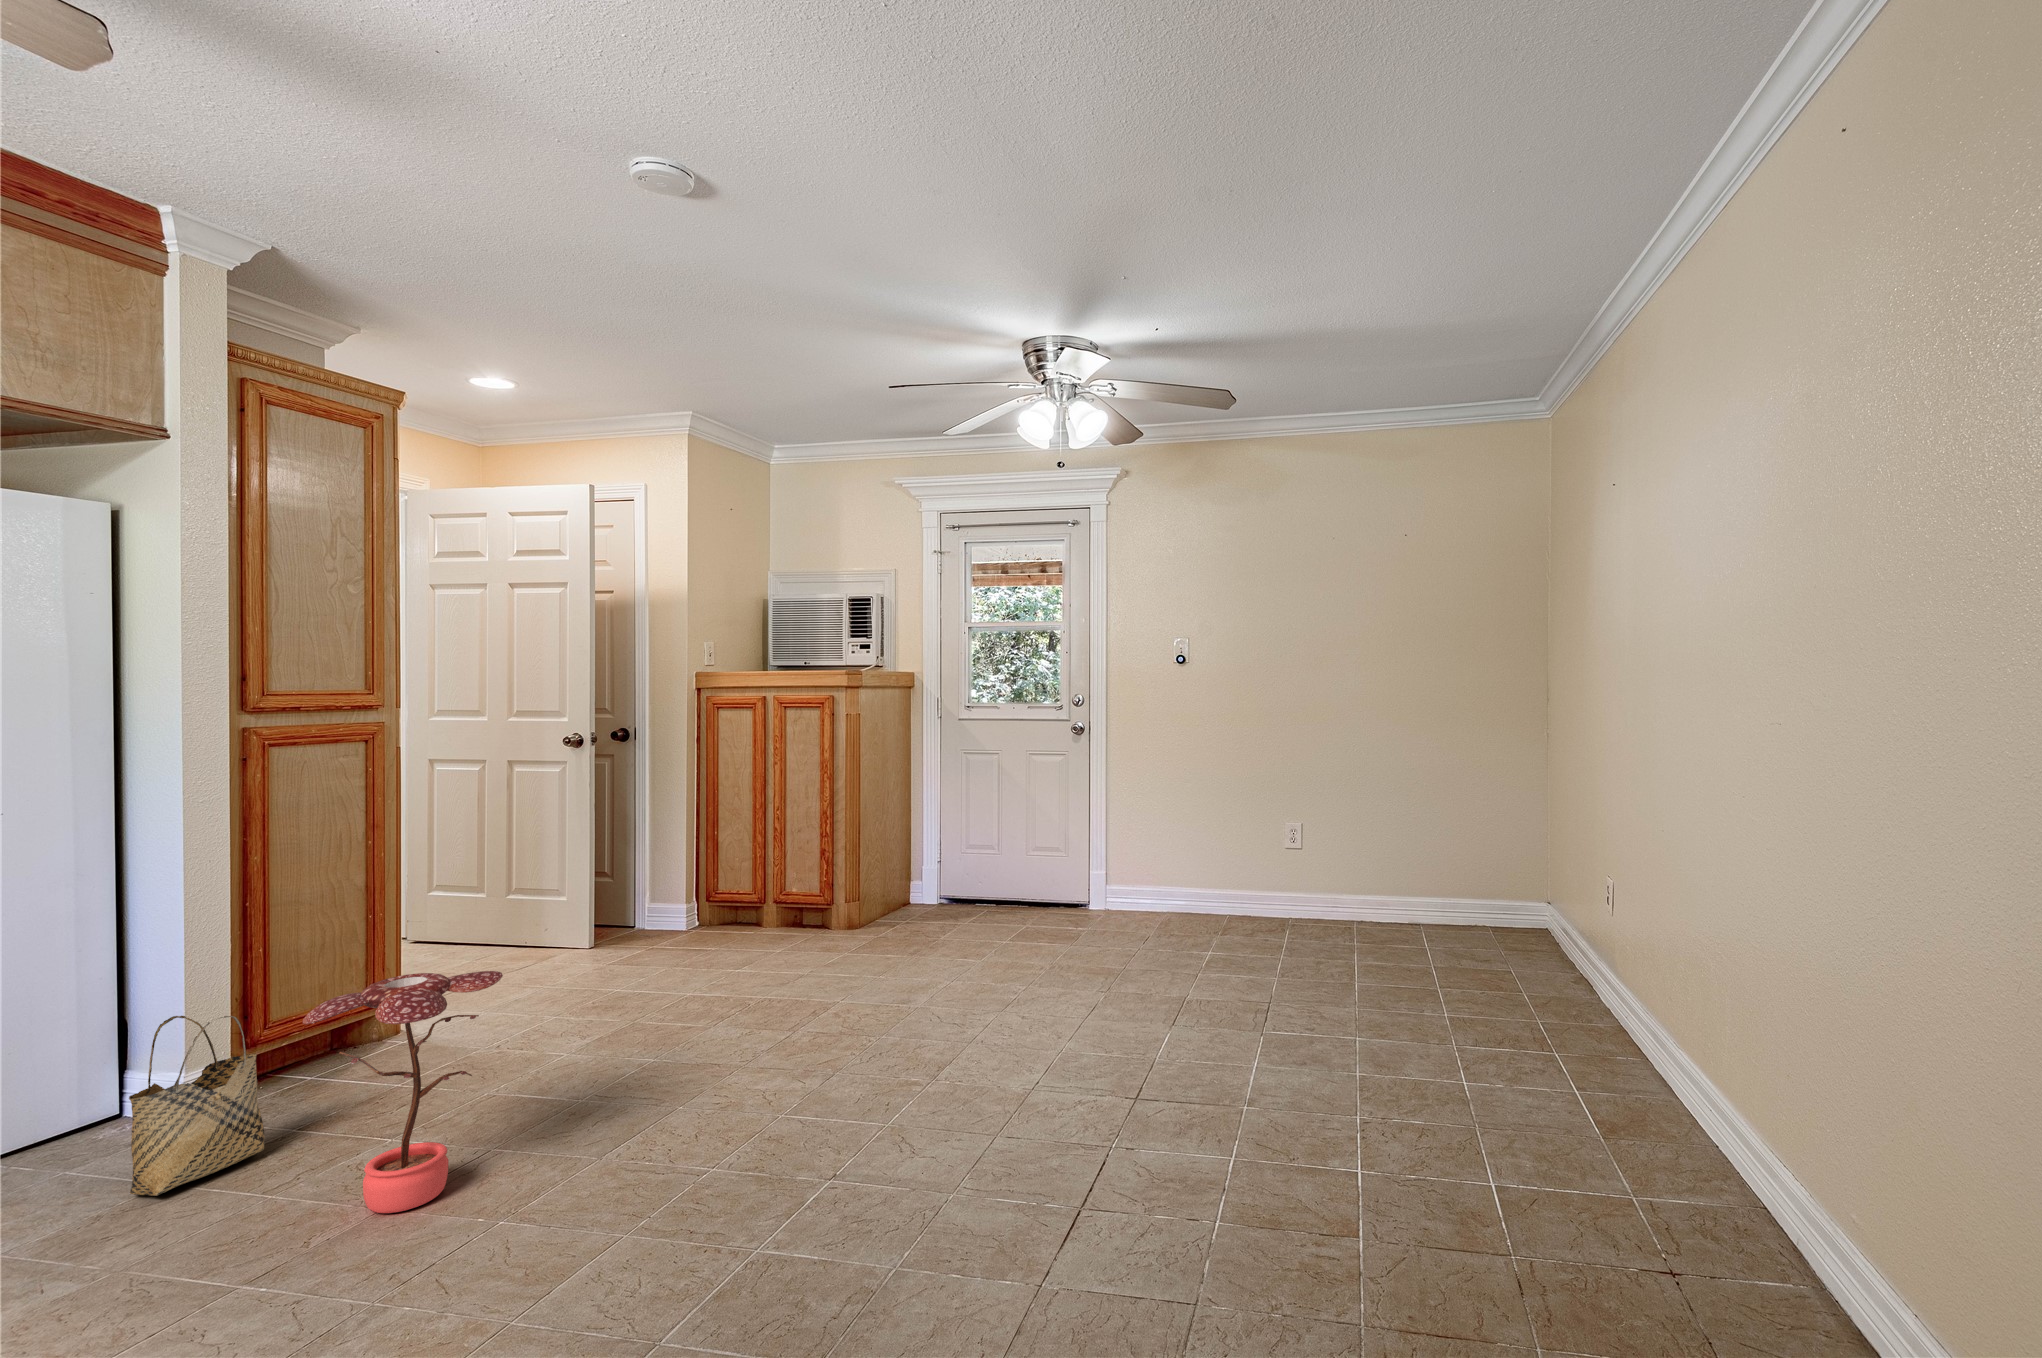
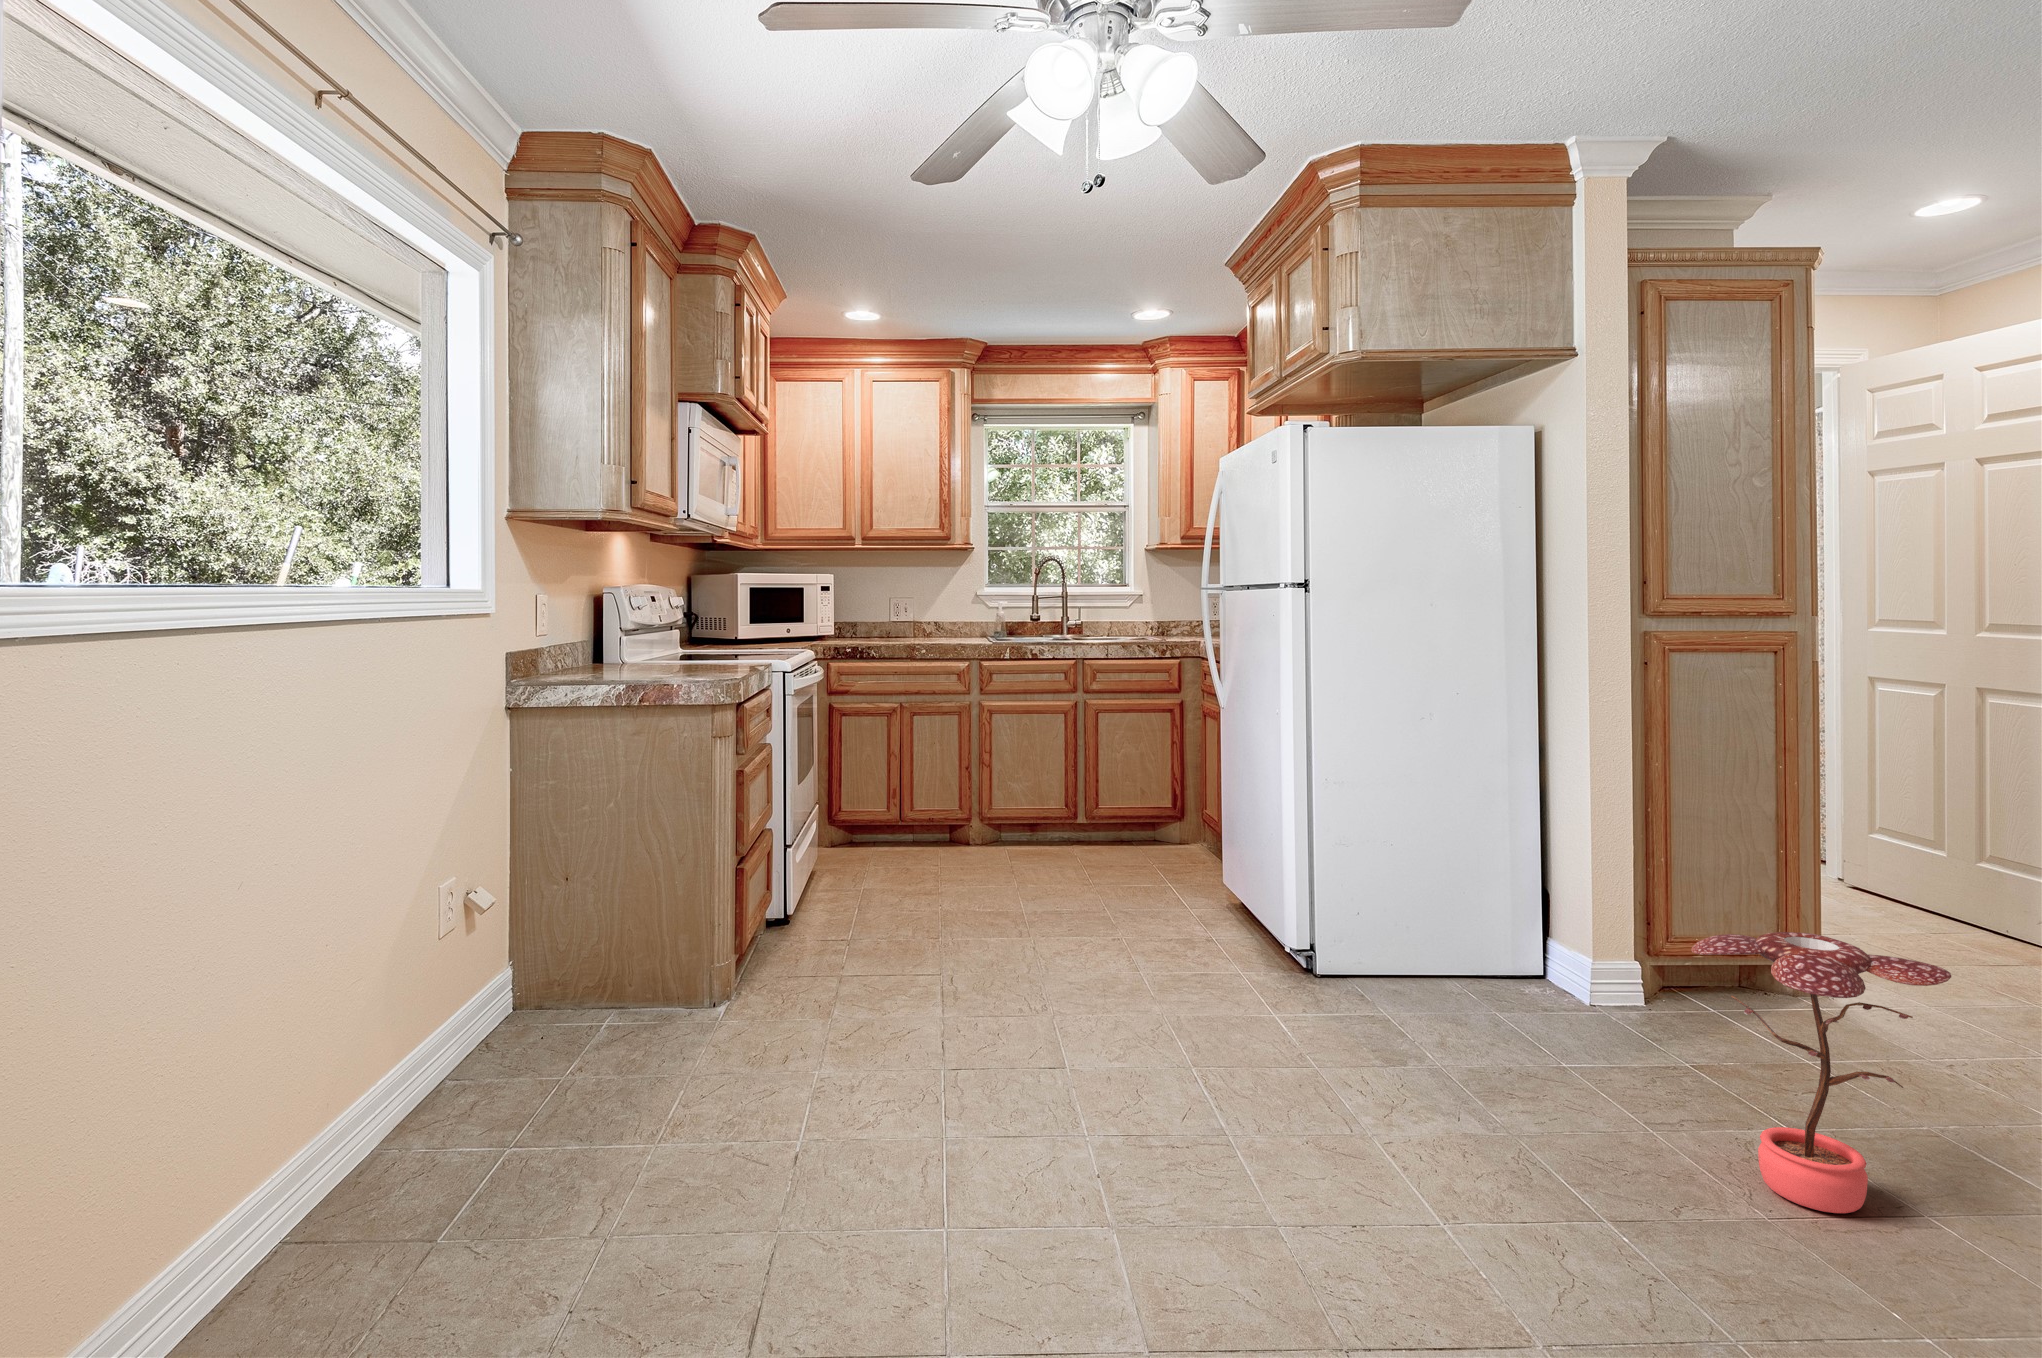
woven basket: present [129,1016,265,1196] -> none [1545,901,1662,1061]

